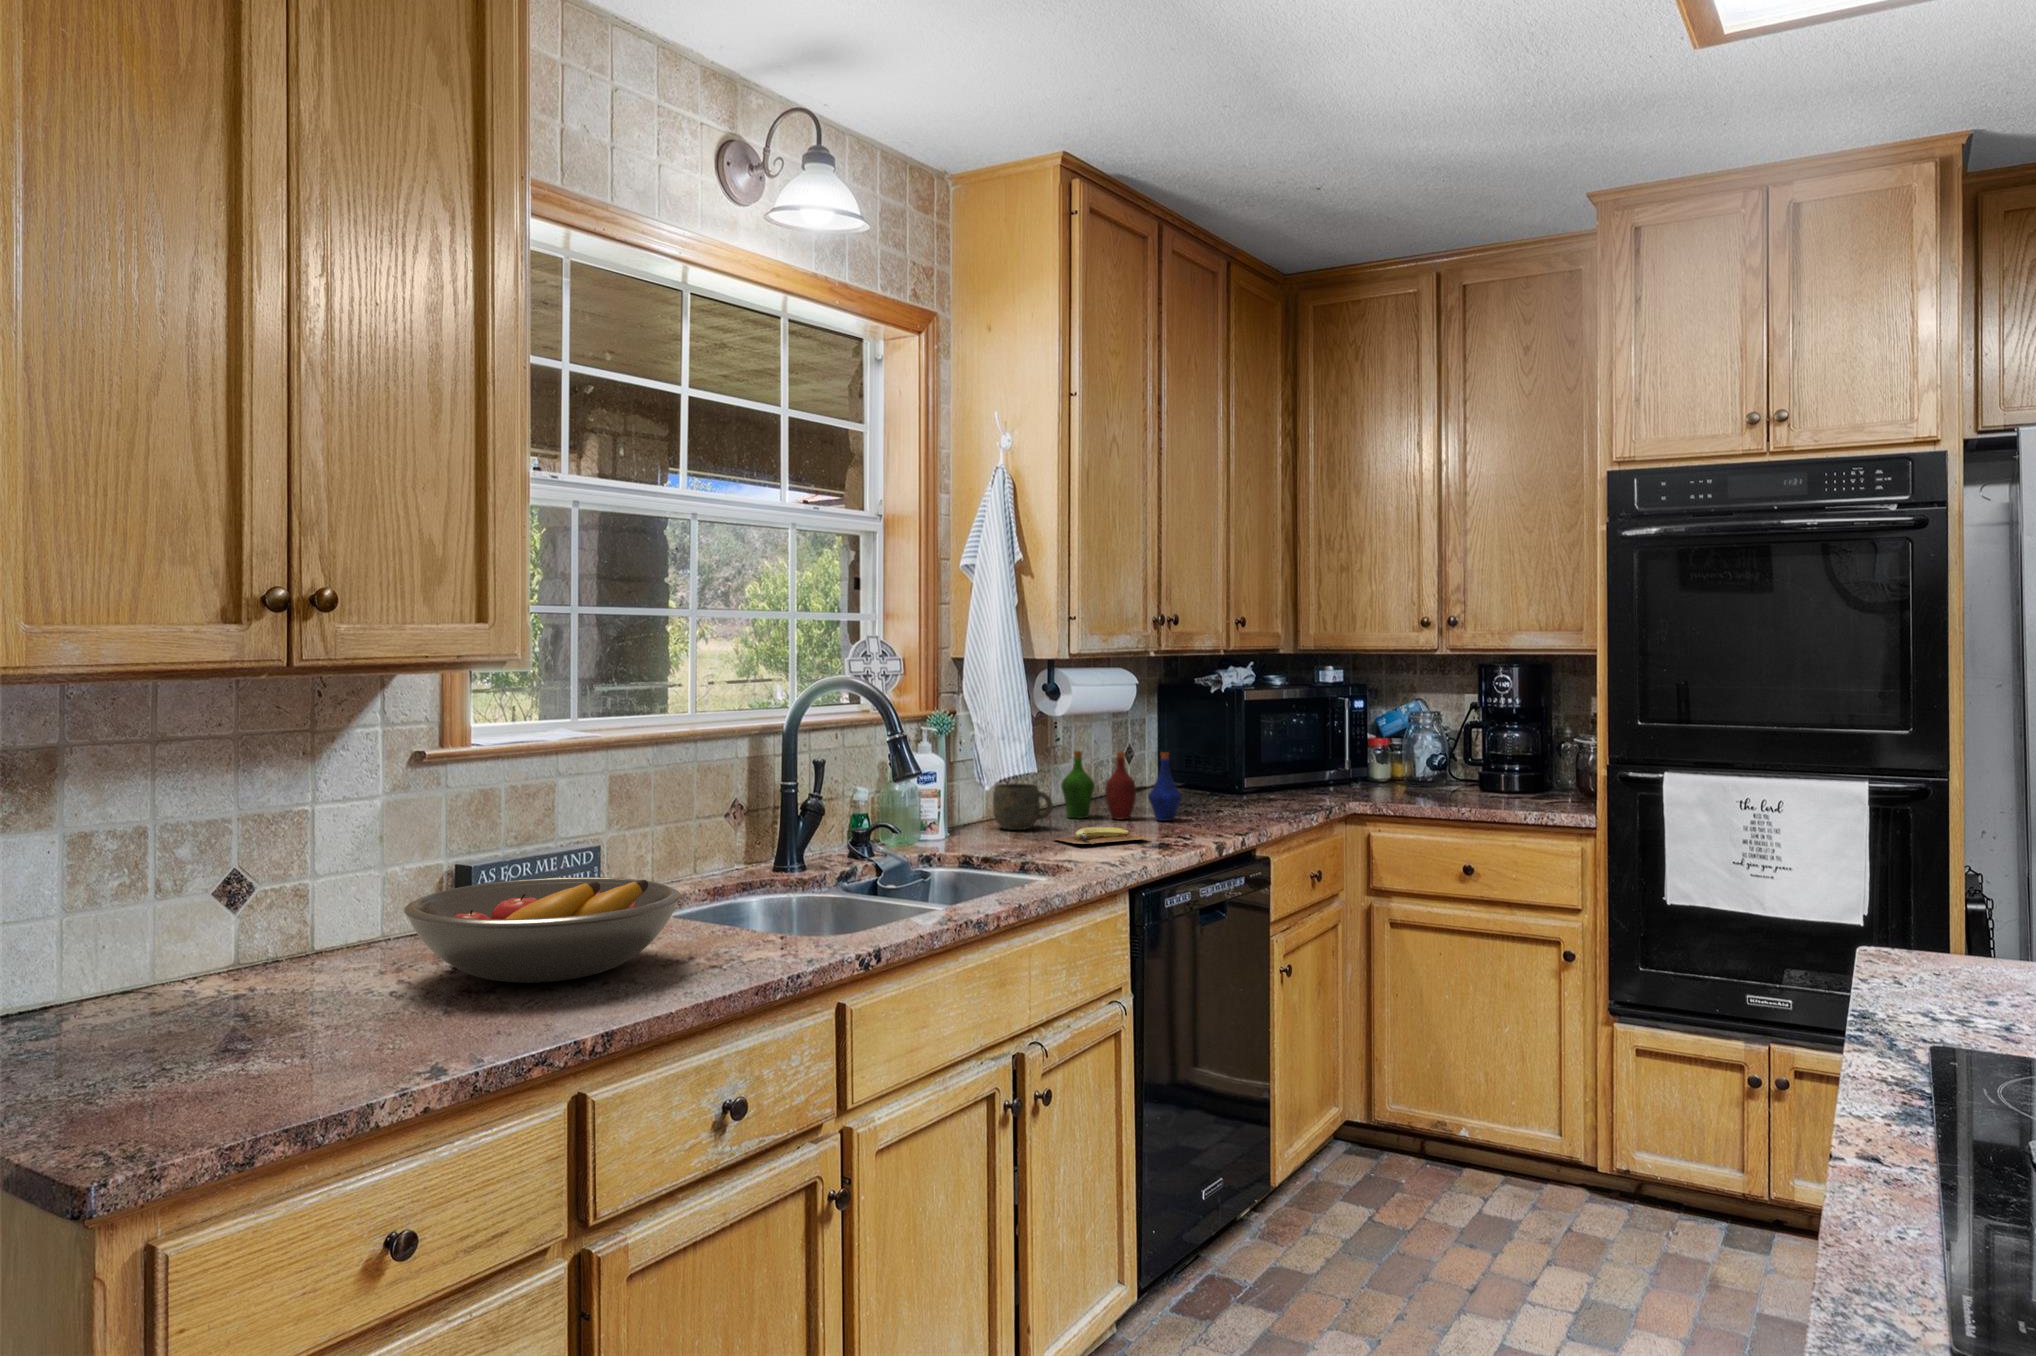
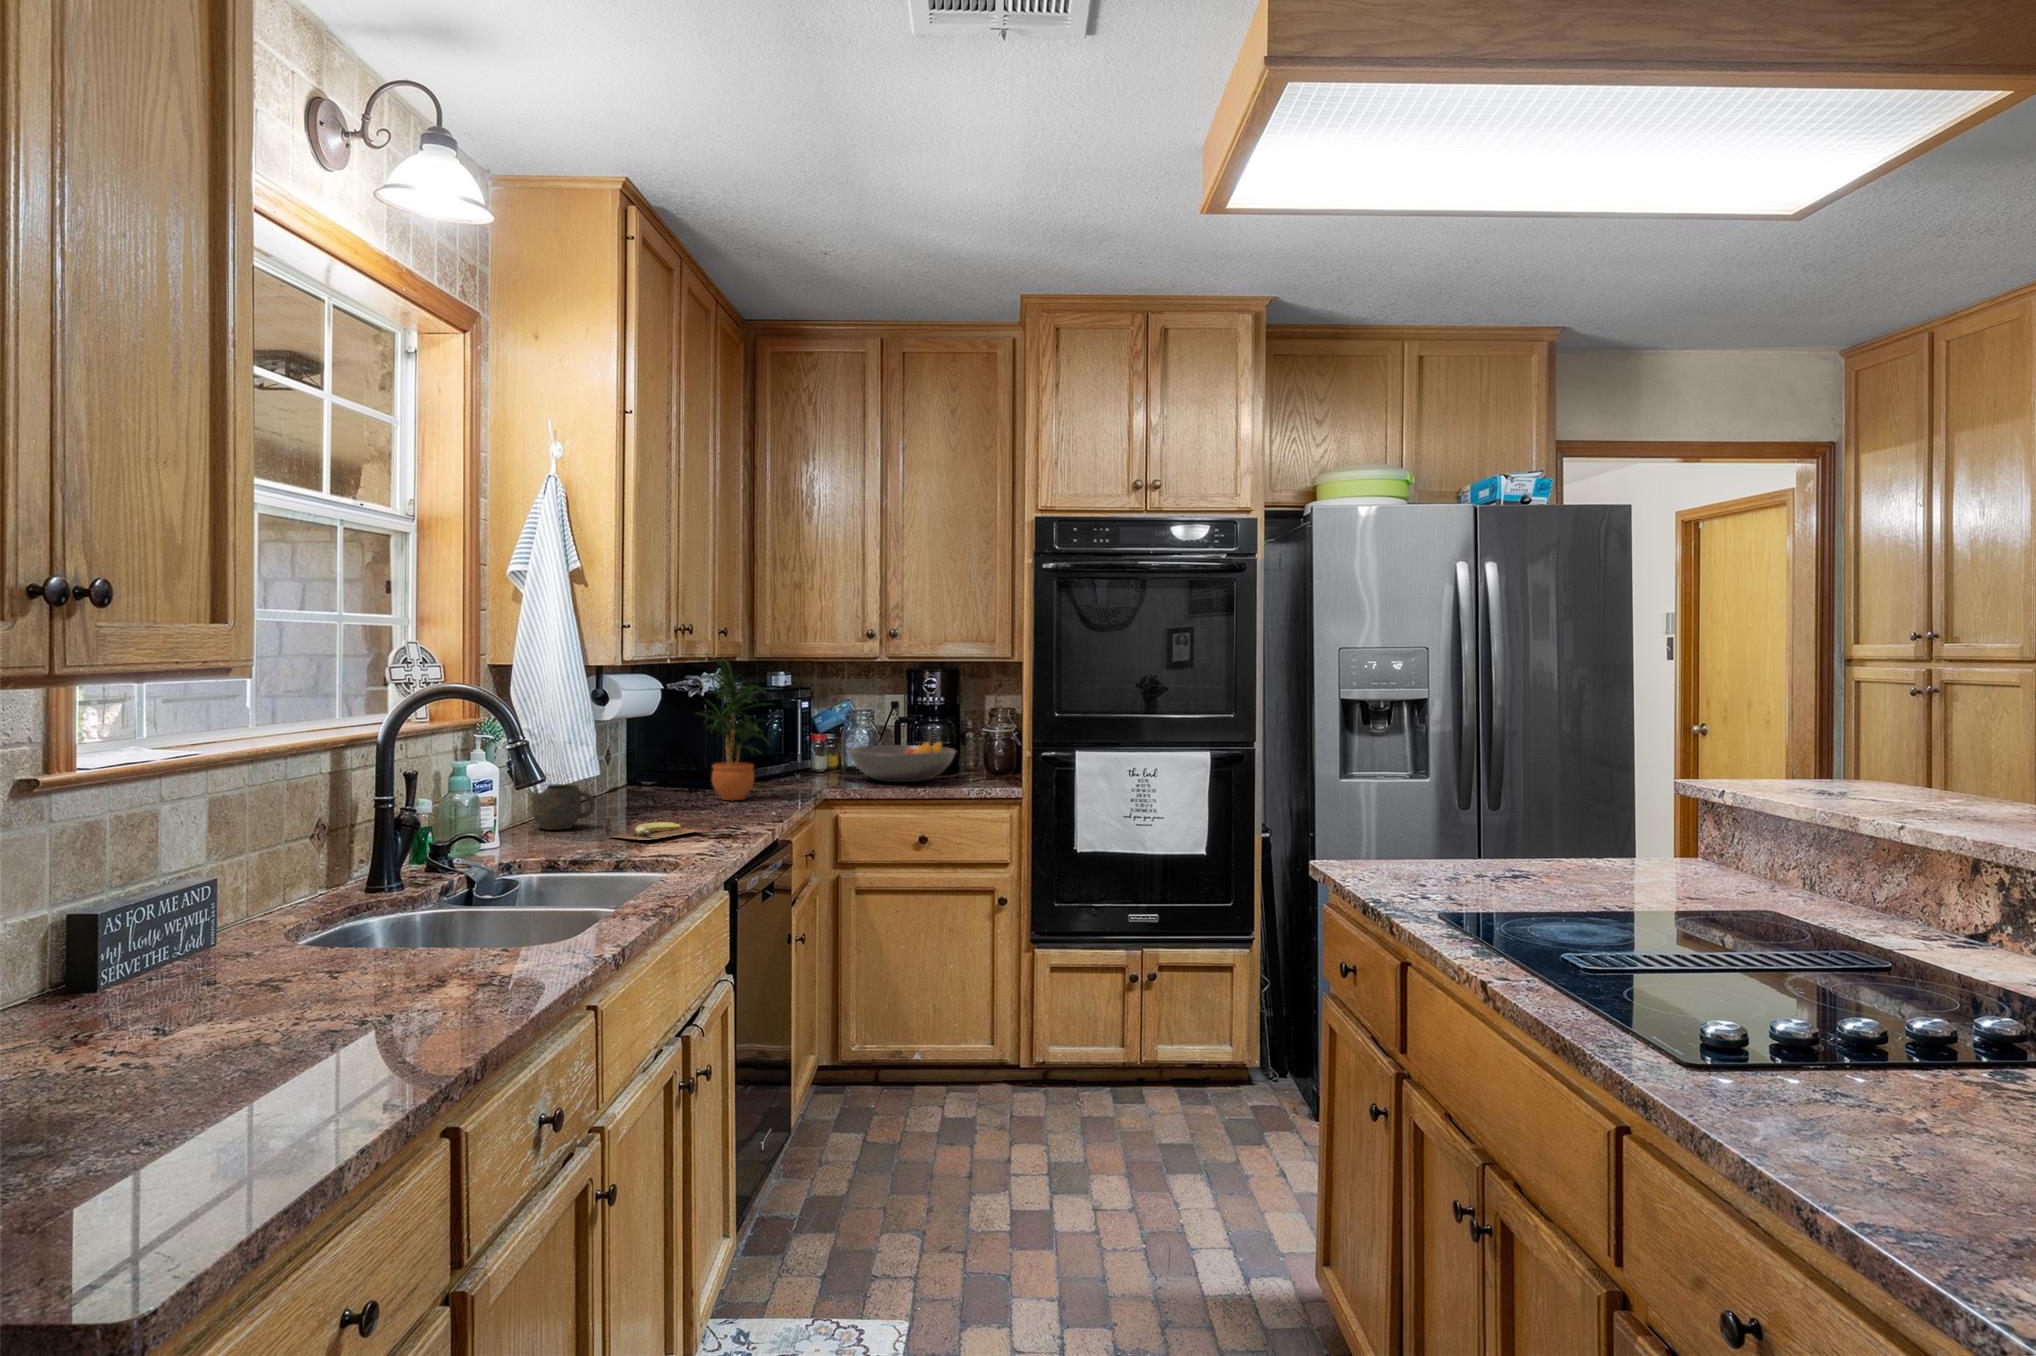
potted plant: none [1187,655,1279,811] -> present [701,658,772,800]
bottle: present [1061,751,1182,821] -> none [585,749,704,815]
fruit bowl: present [404,877,681,983] -> present [849,741,956,782]

